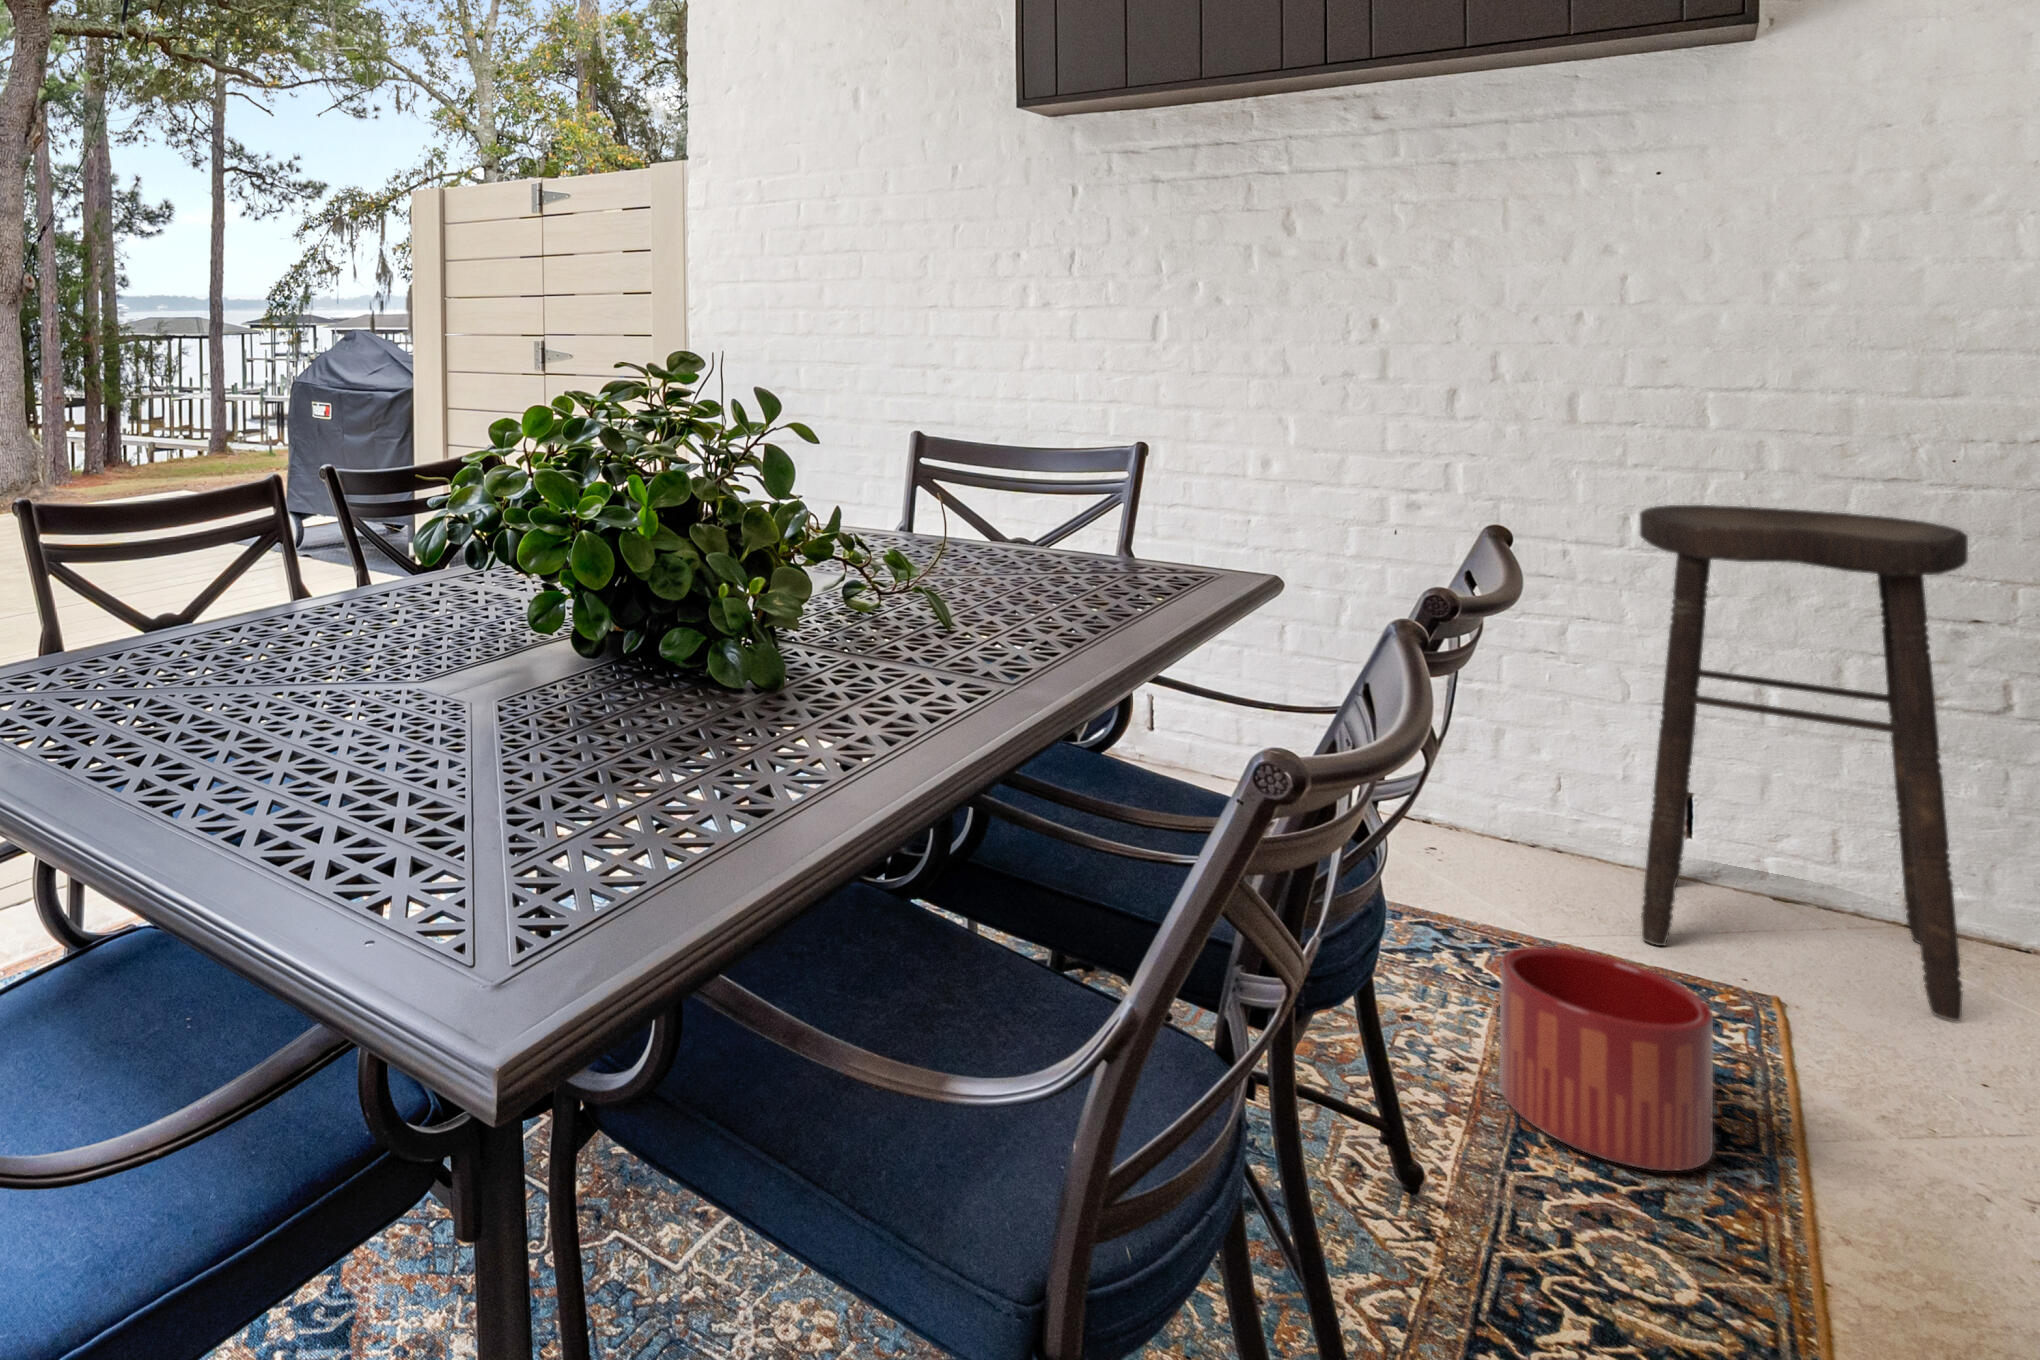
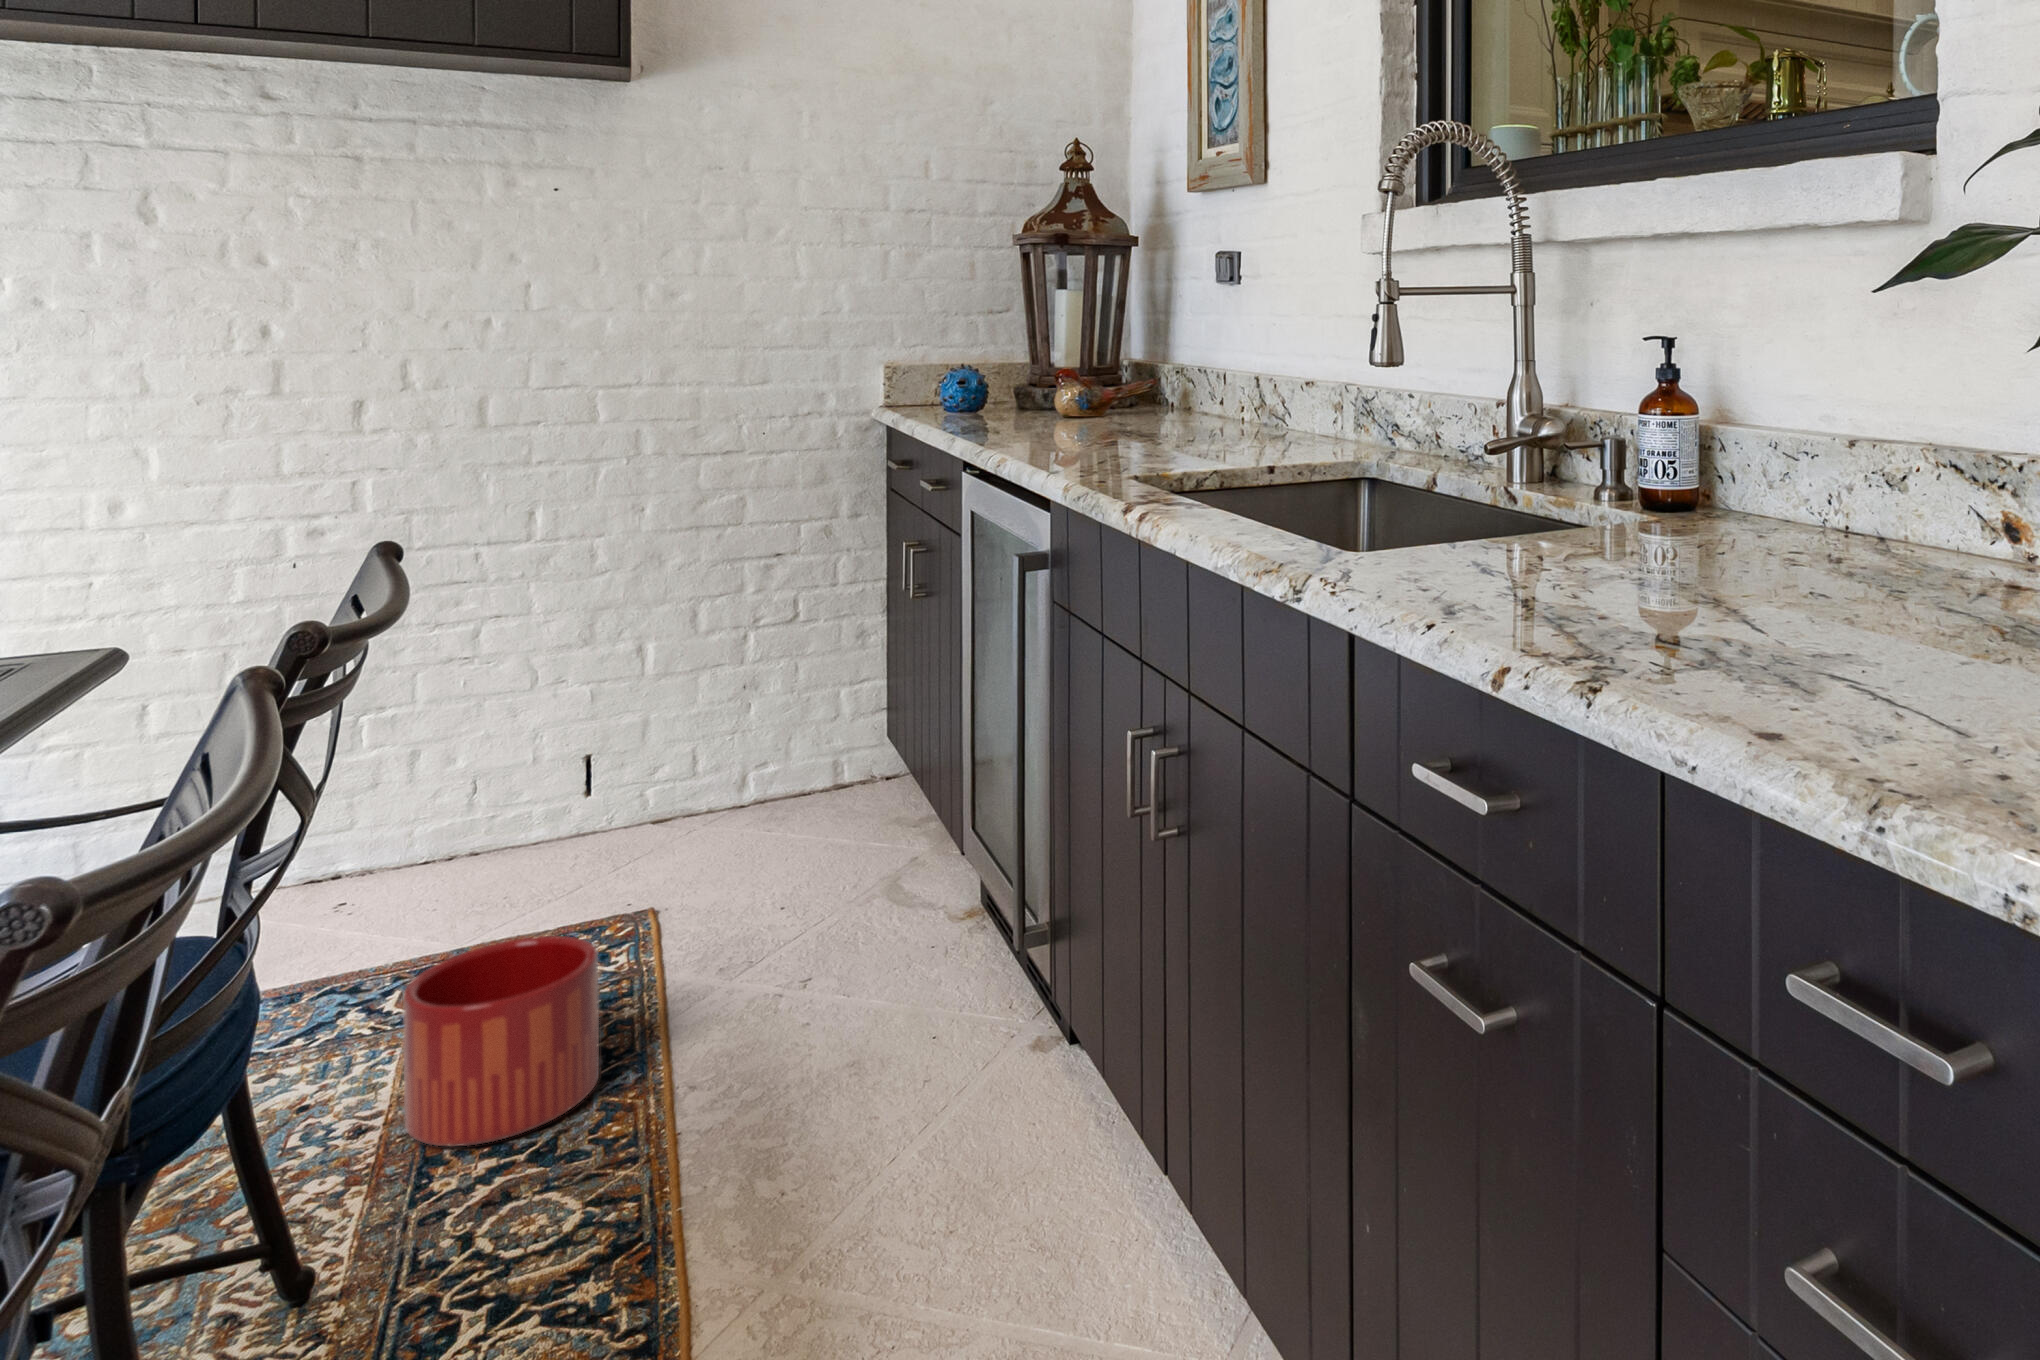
stool: present [1640,505,1968,1021] -> none [541,475,777,910]

